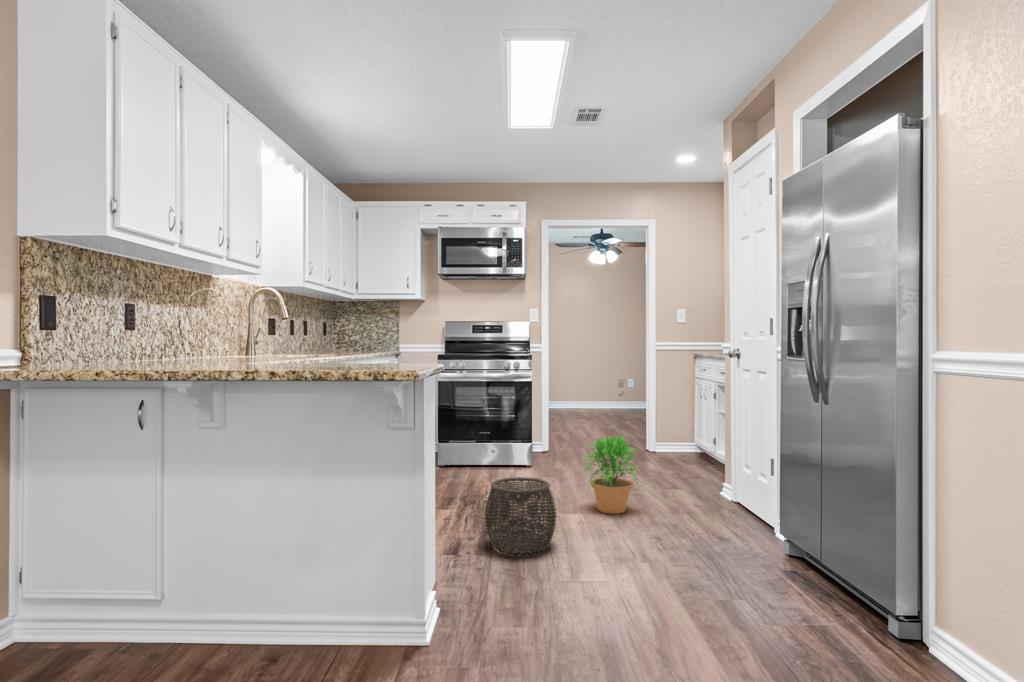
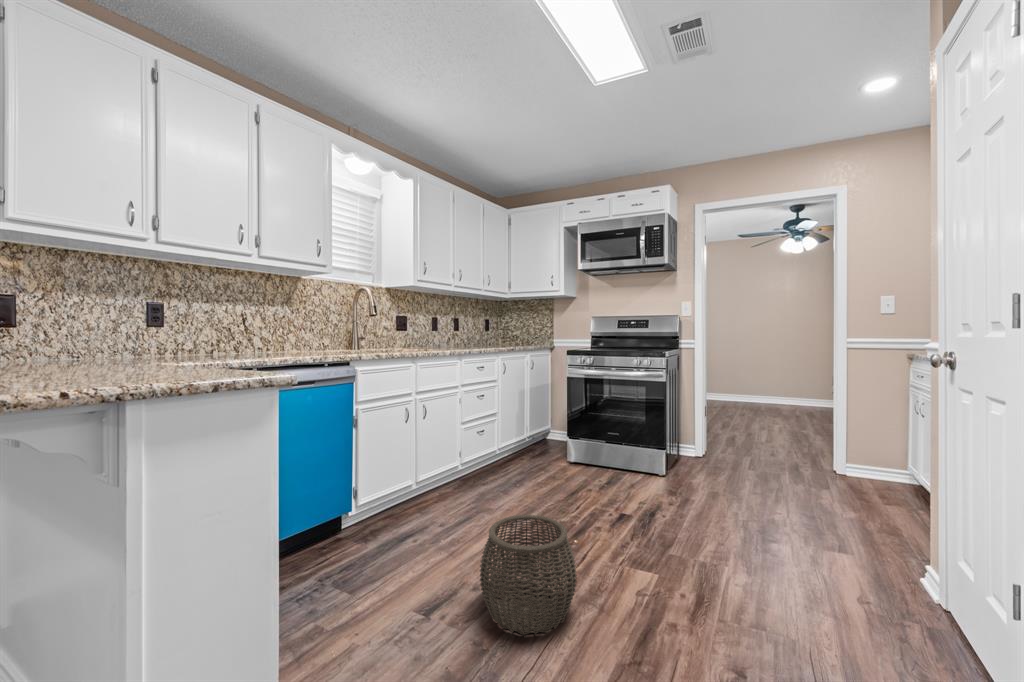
potted plant: present [585,436,638,514] -> none [662,468,760,582]

